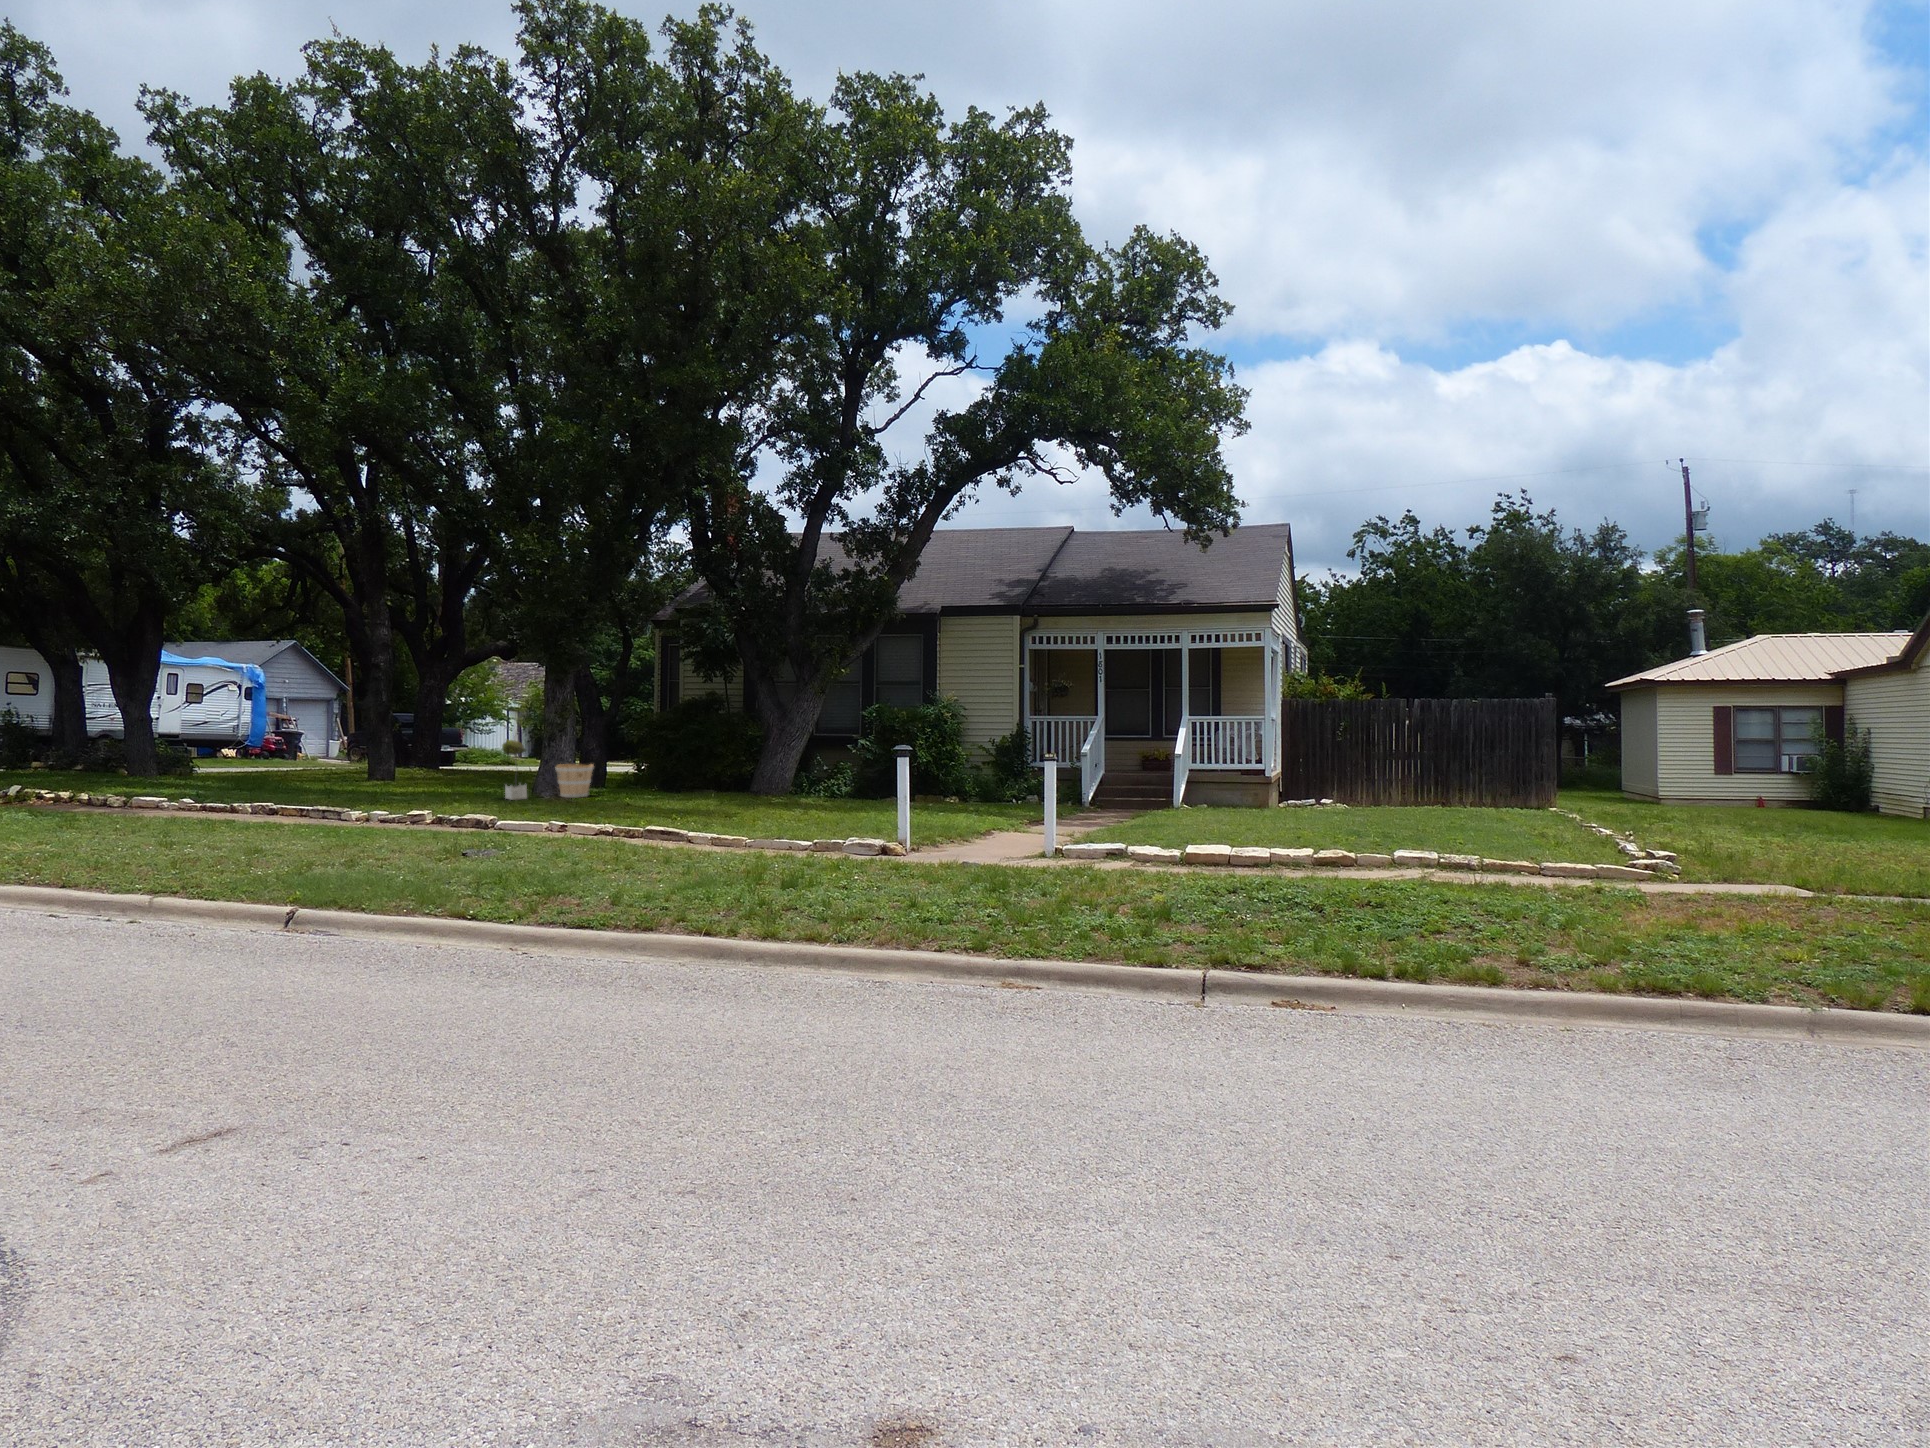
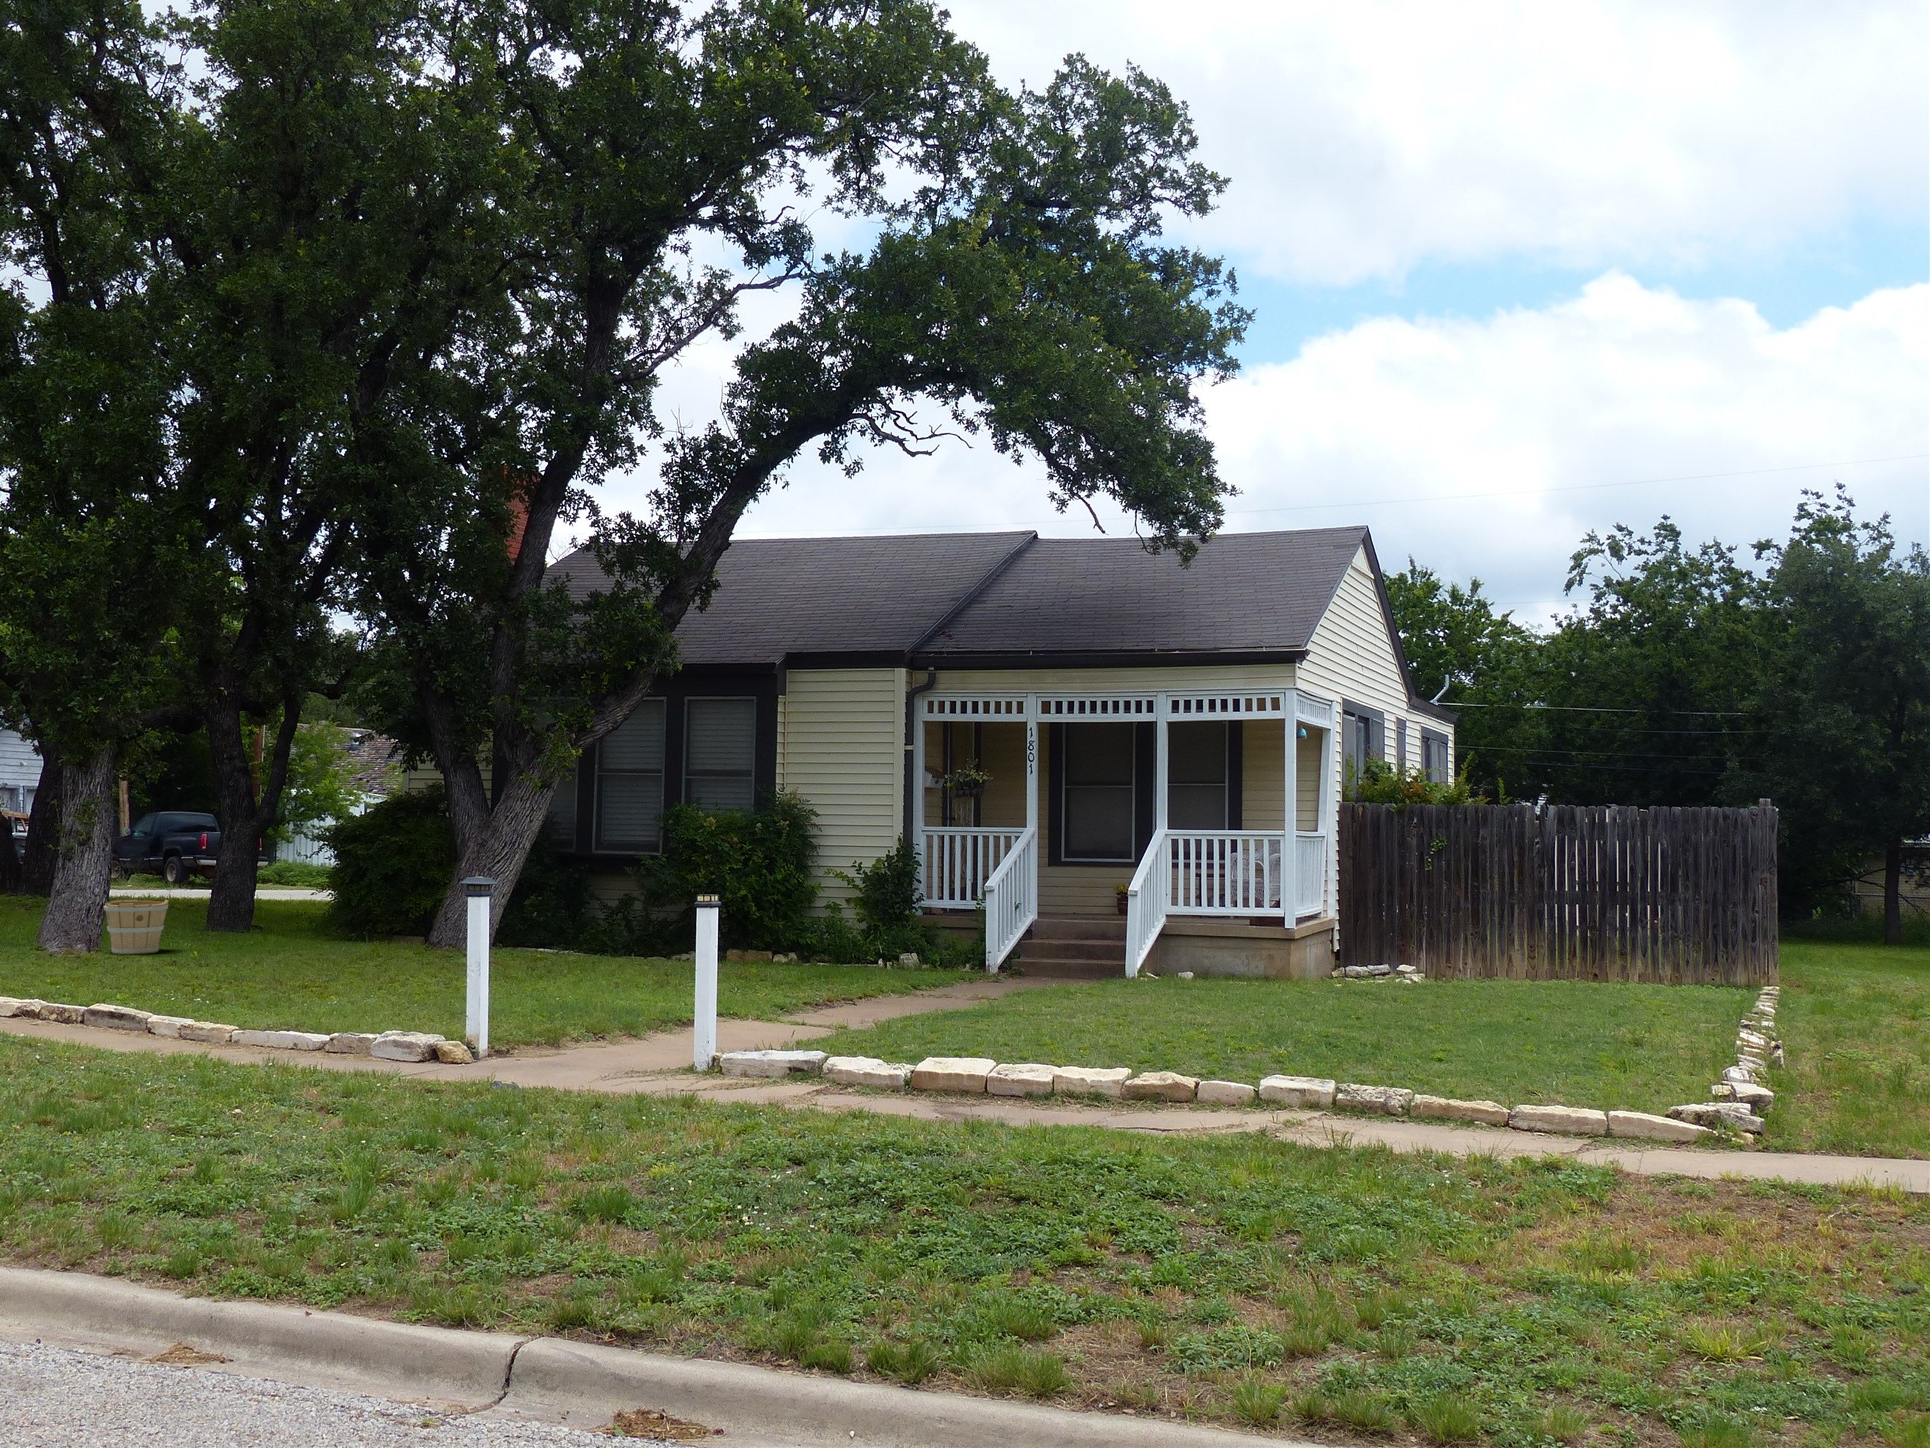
potted tree: present [502,739,527,800] -> none [12,859,57,957]

